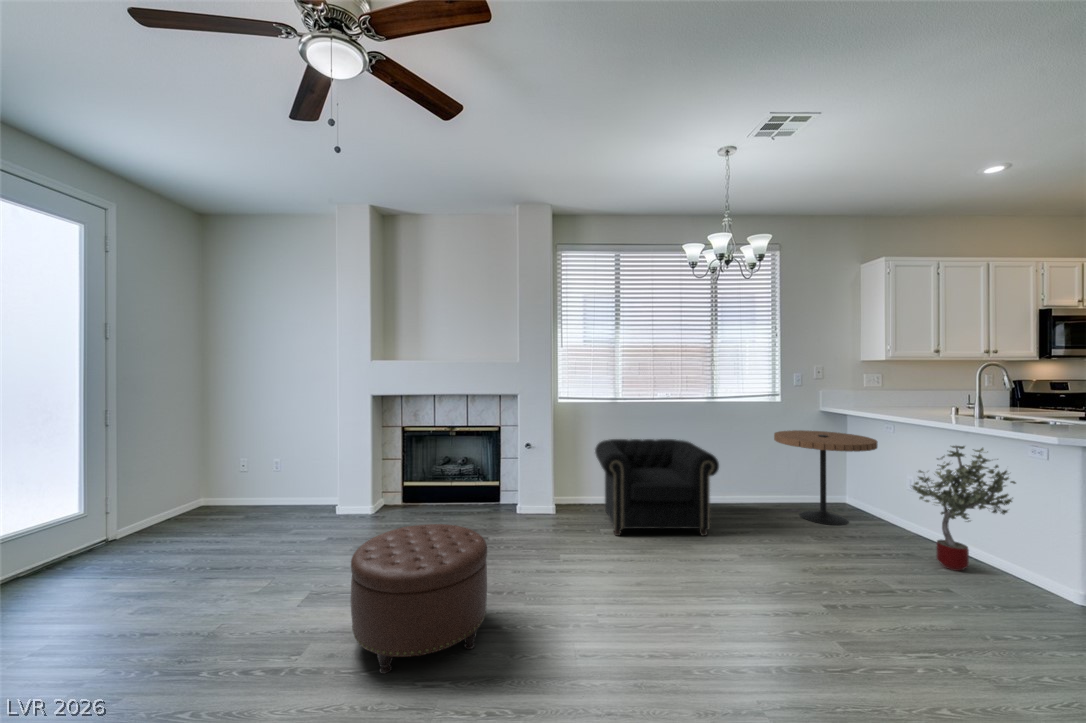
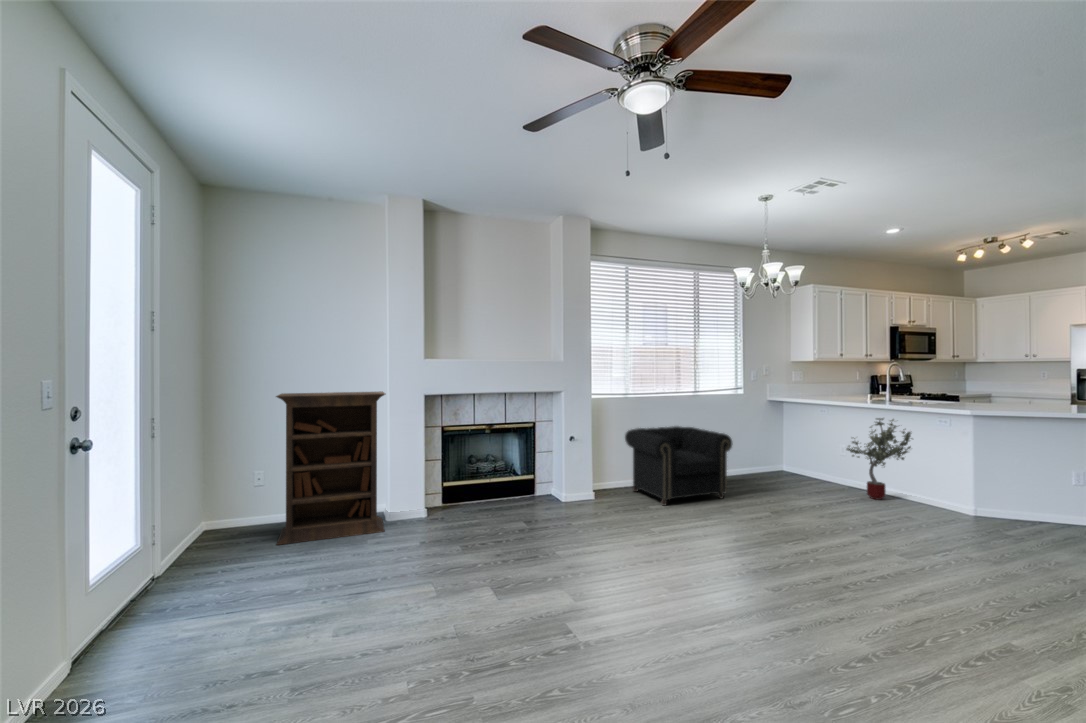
bookcase: none [212,390,330,528] -> present [276,391,385,545]
side table: present [774,430,878,525] -> none [745,415,818,483]
ottoman: present [351,524,487,674] -> none [572,497,677,604]

